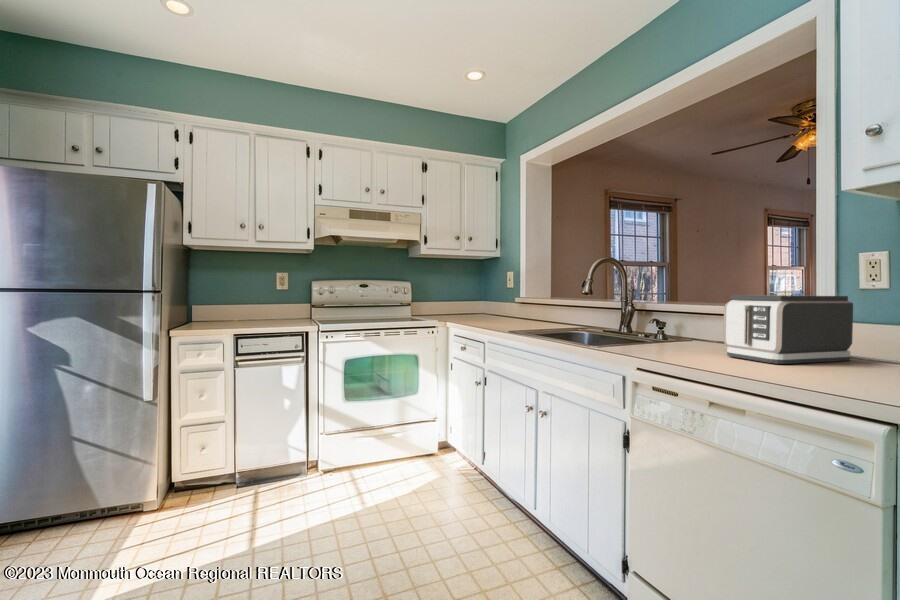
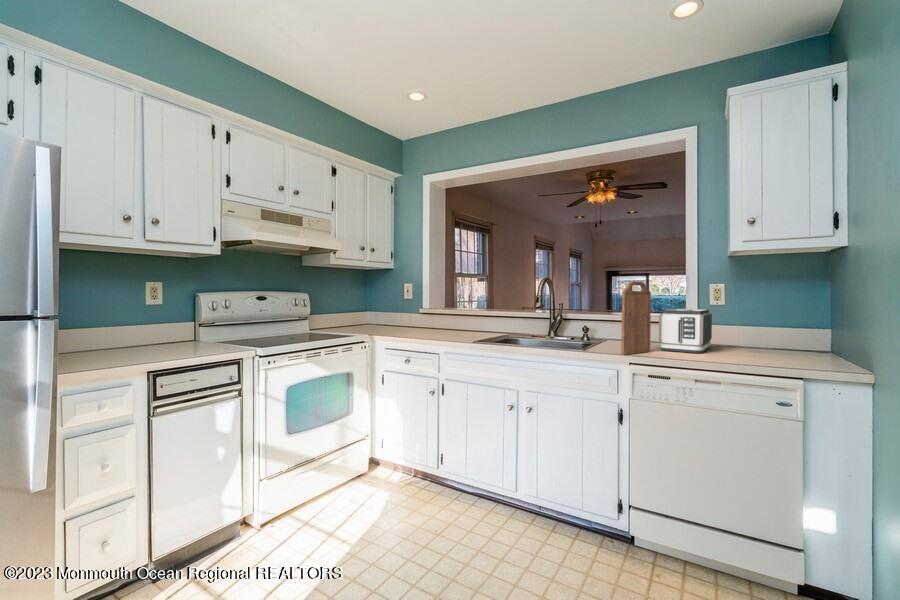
cutting board: none [636,253,701,356] -> present [621,282,651,355]

